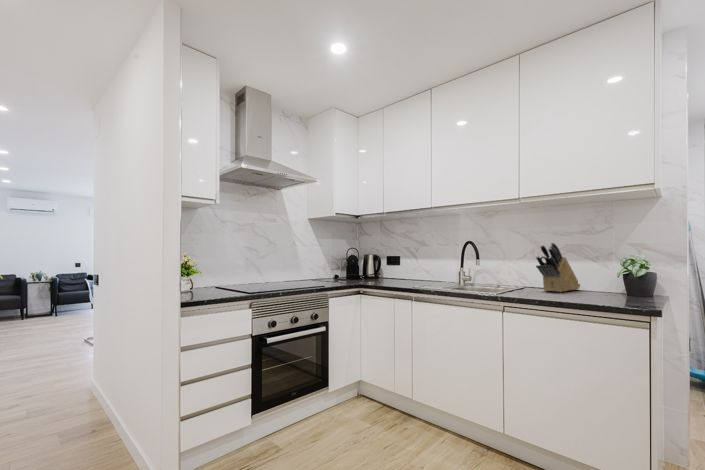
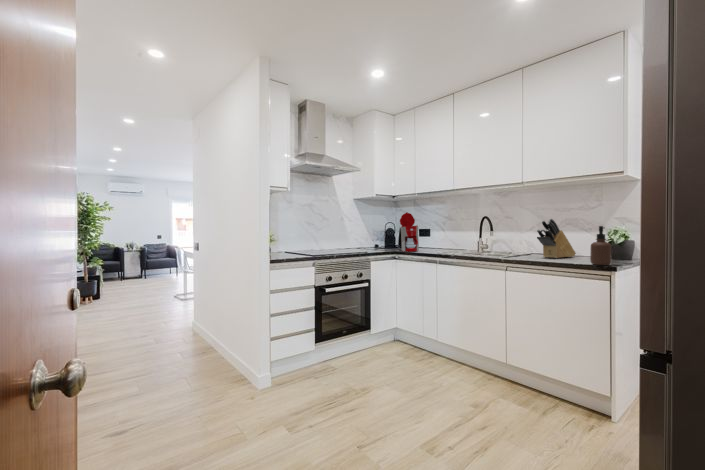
coffee maker: none [354,235,388,283] -> present [392,212,419,252]
soap dispenser: none [615,252,644,304] -> present [590,226,611,265]

